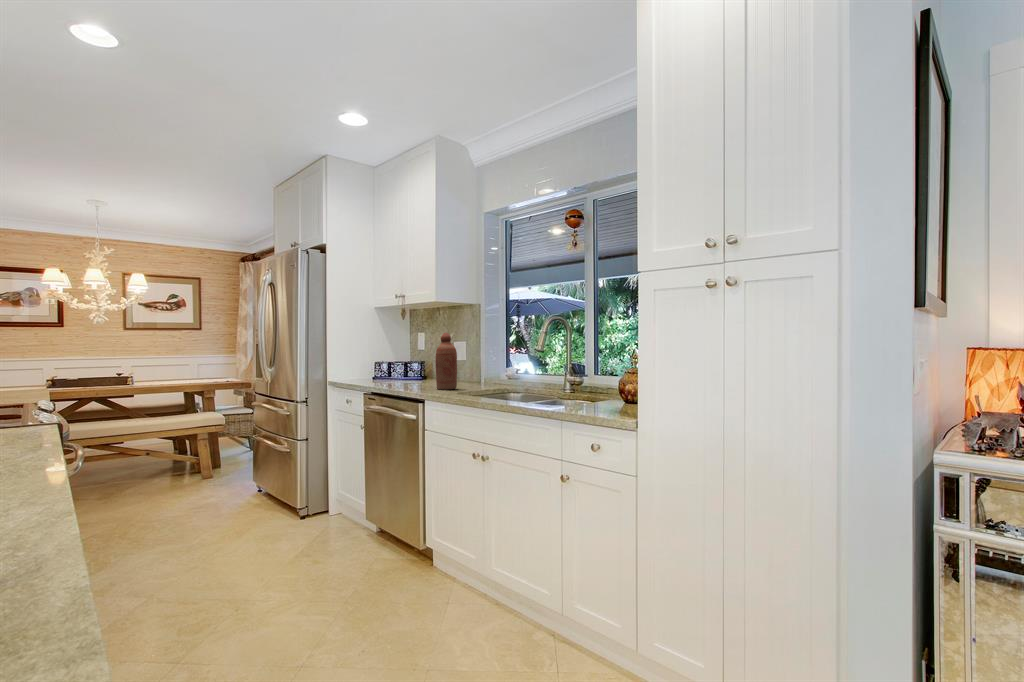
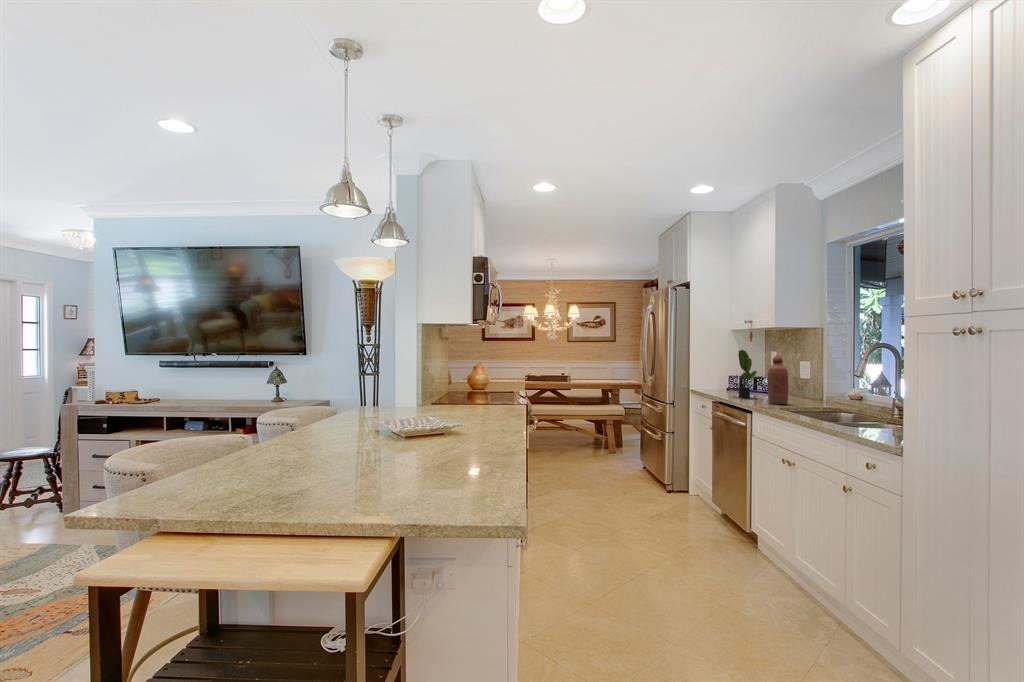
potted plant: none [389,327,421,385] -> present [736,350,757,398]

